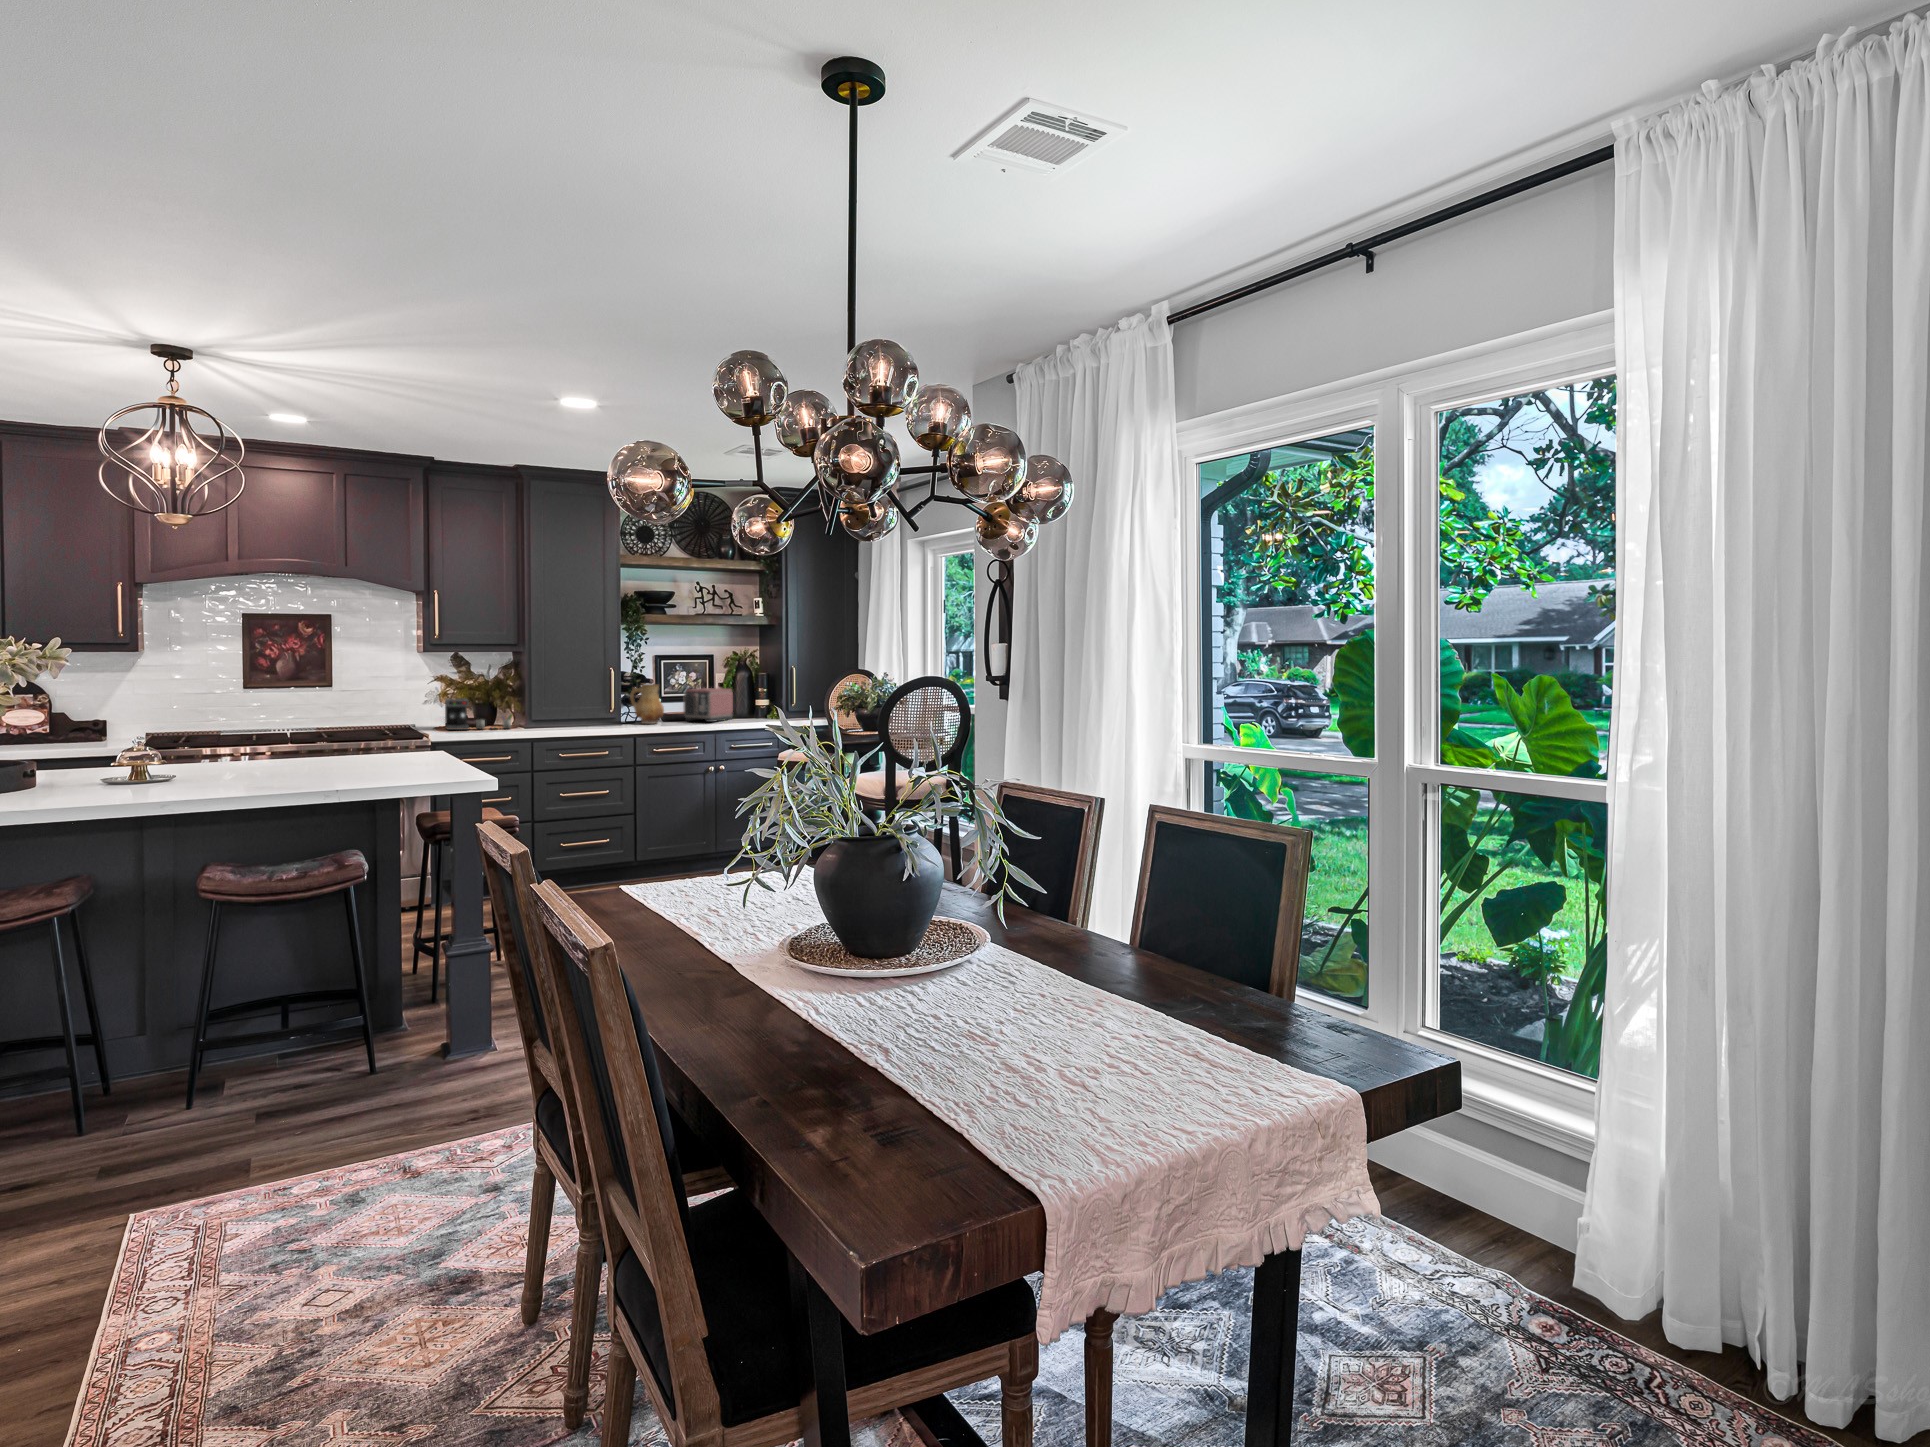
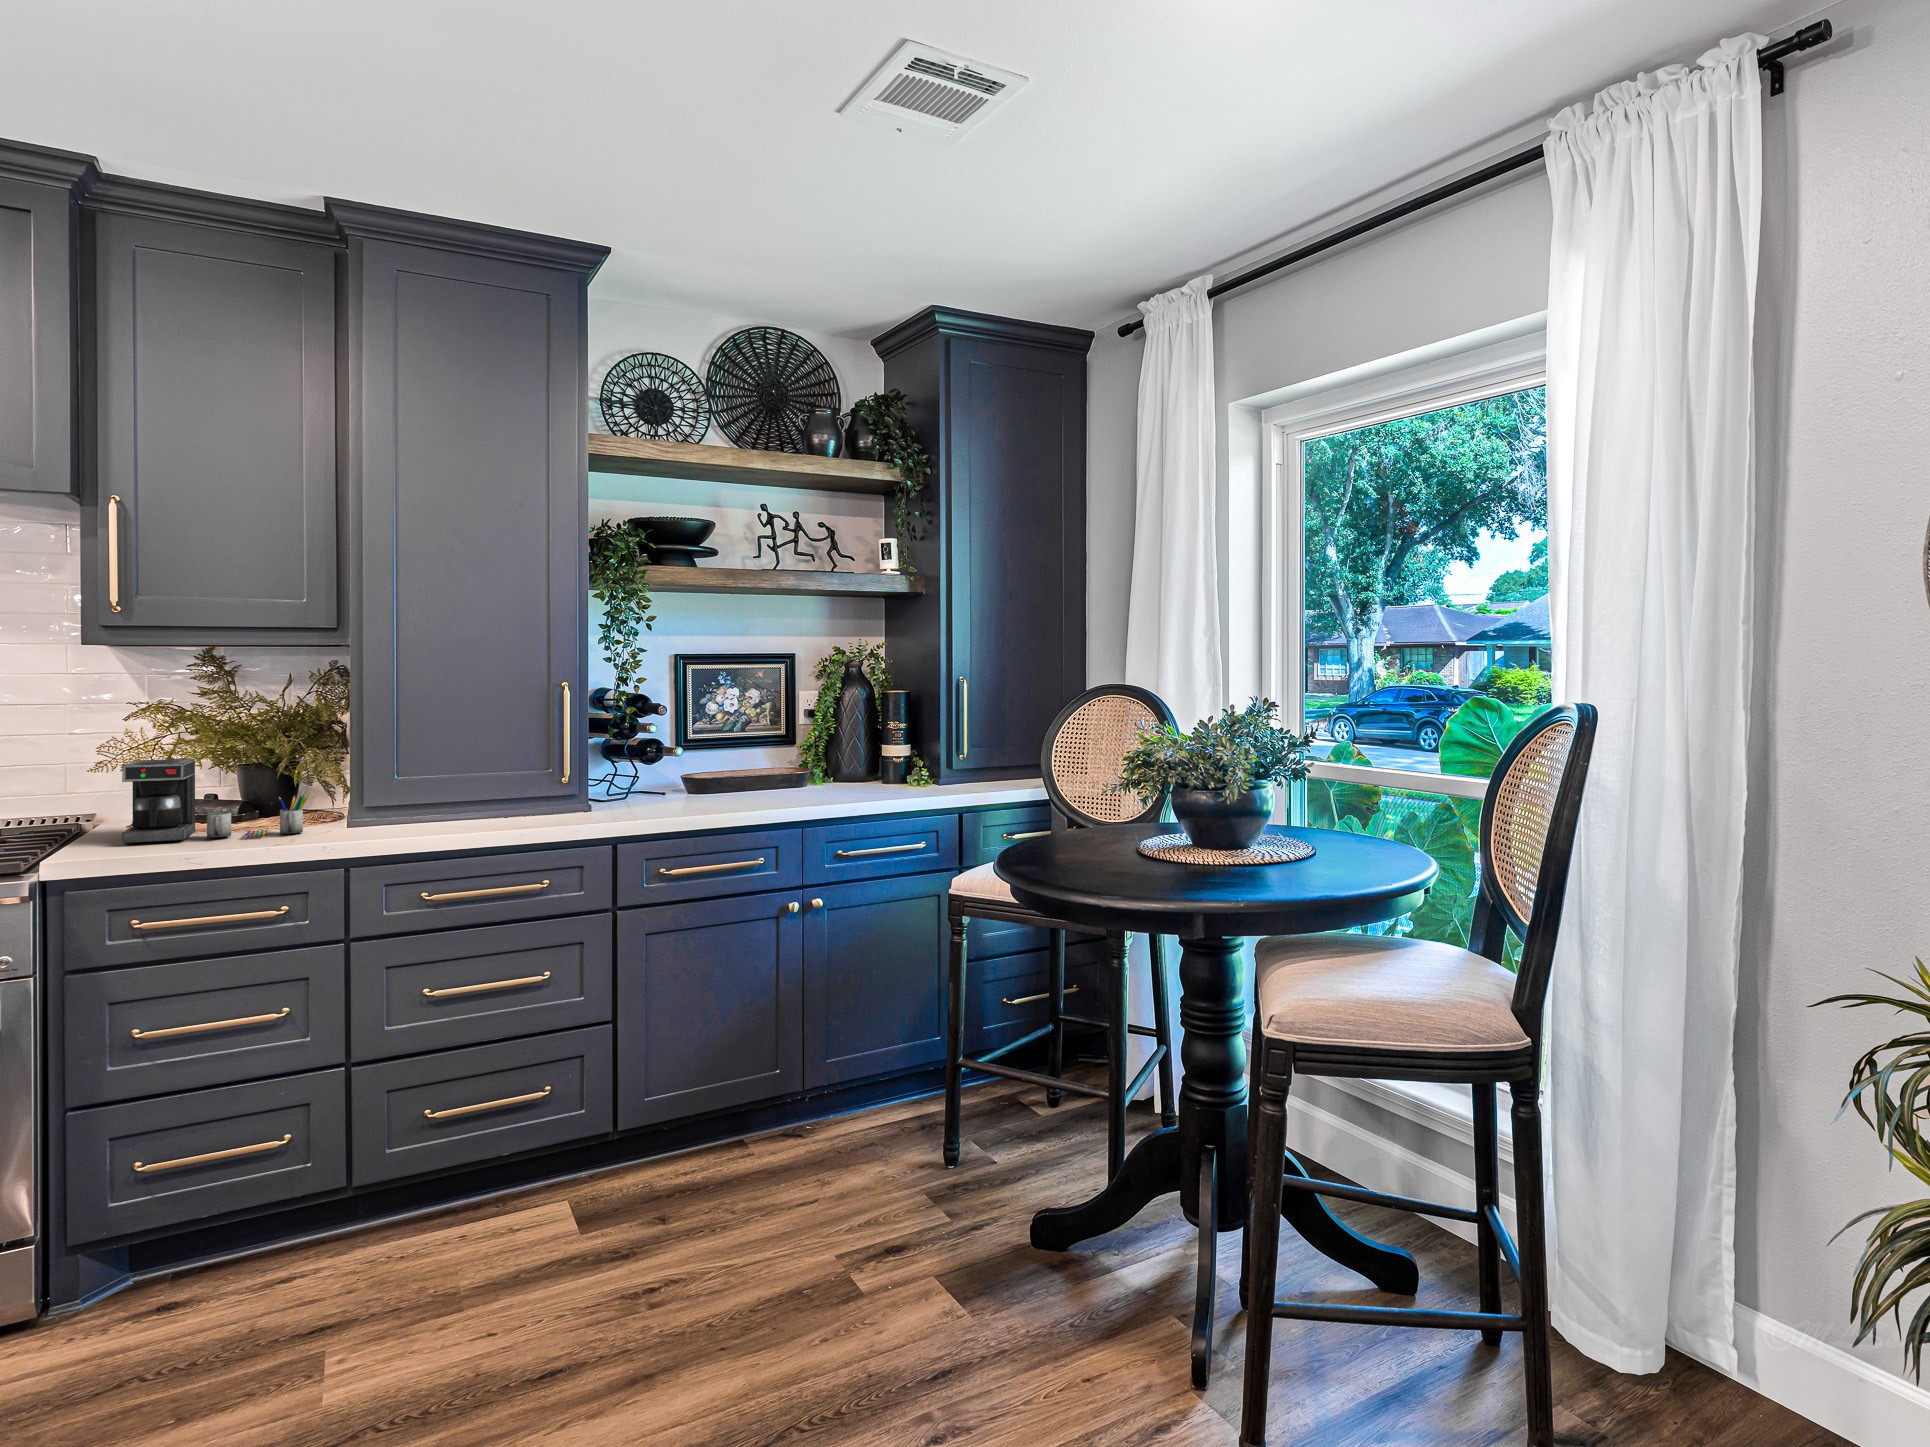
ceramic pitcher: present [630,683,664,724] -> none [608,715,686,808]
toaster: present [683,688,733,722] -> none [730,723,837,800]

